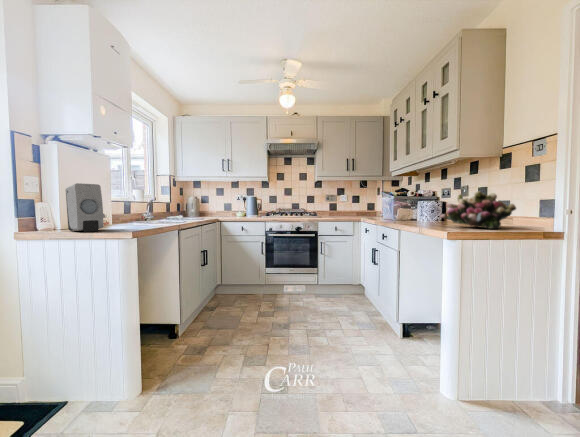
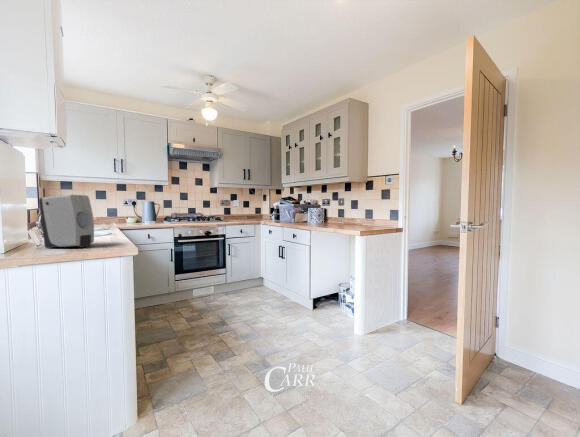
flower arrangement: present [440,191,516,229] -> none [343,205,383,228]

